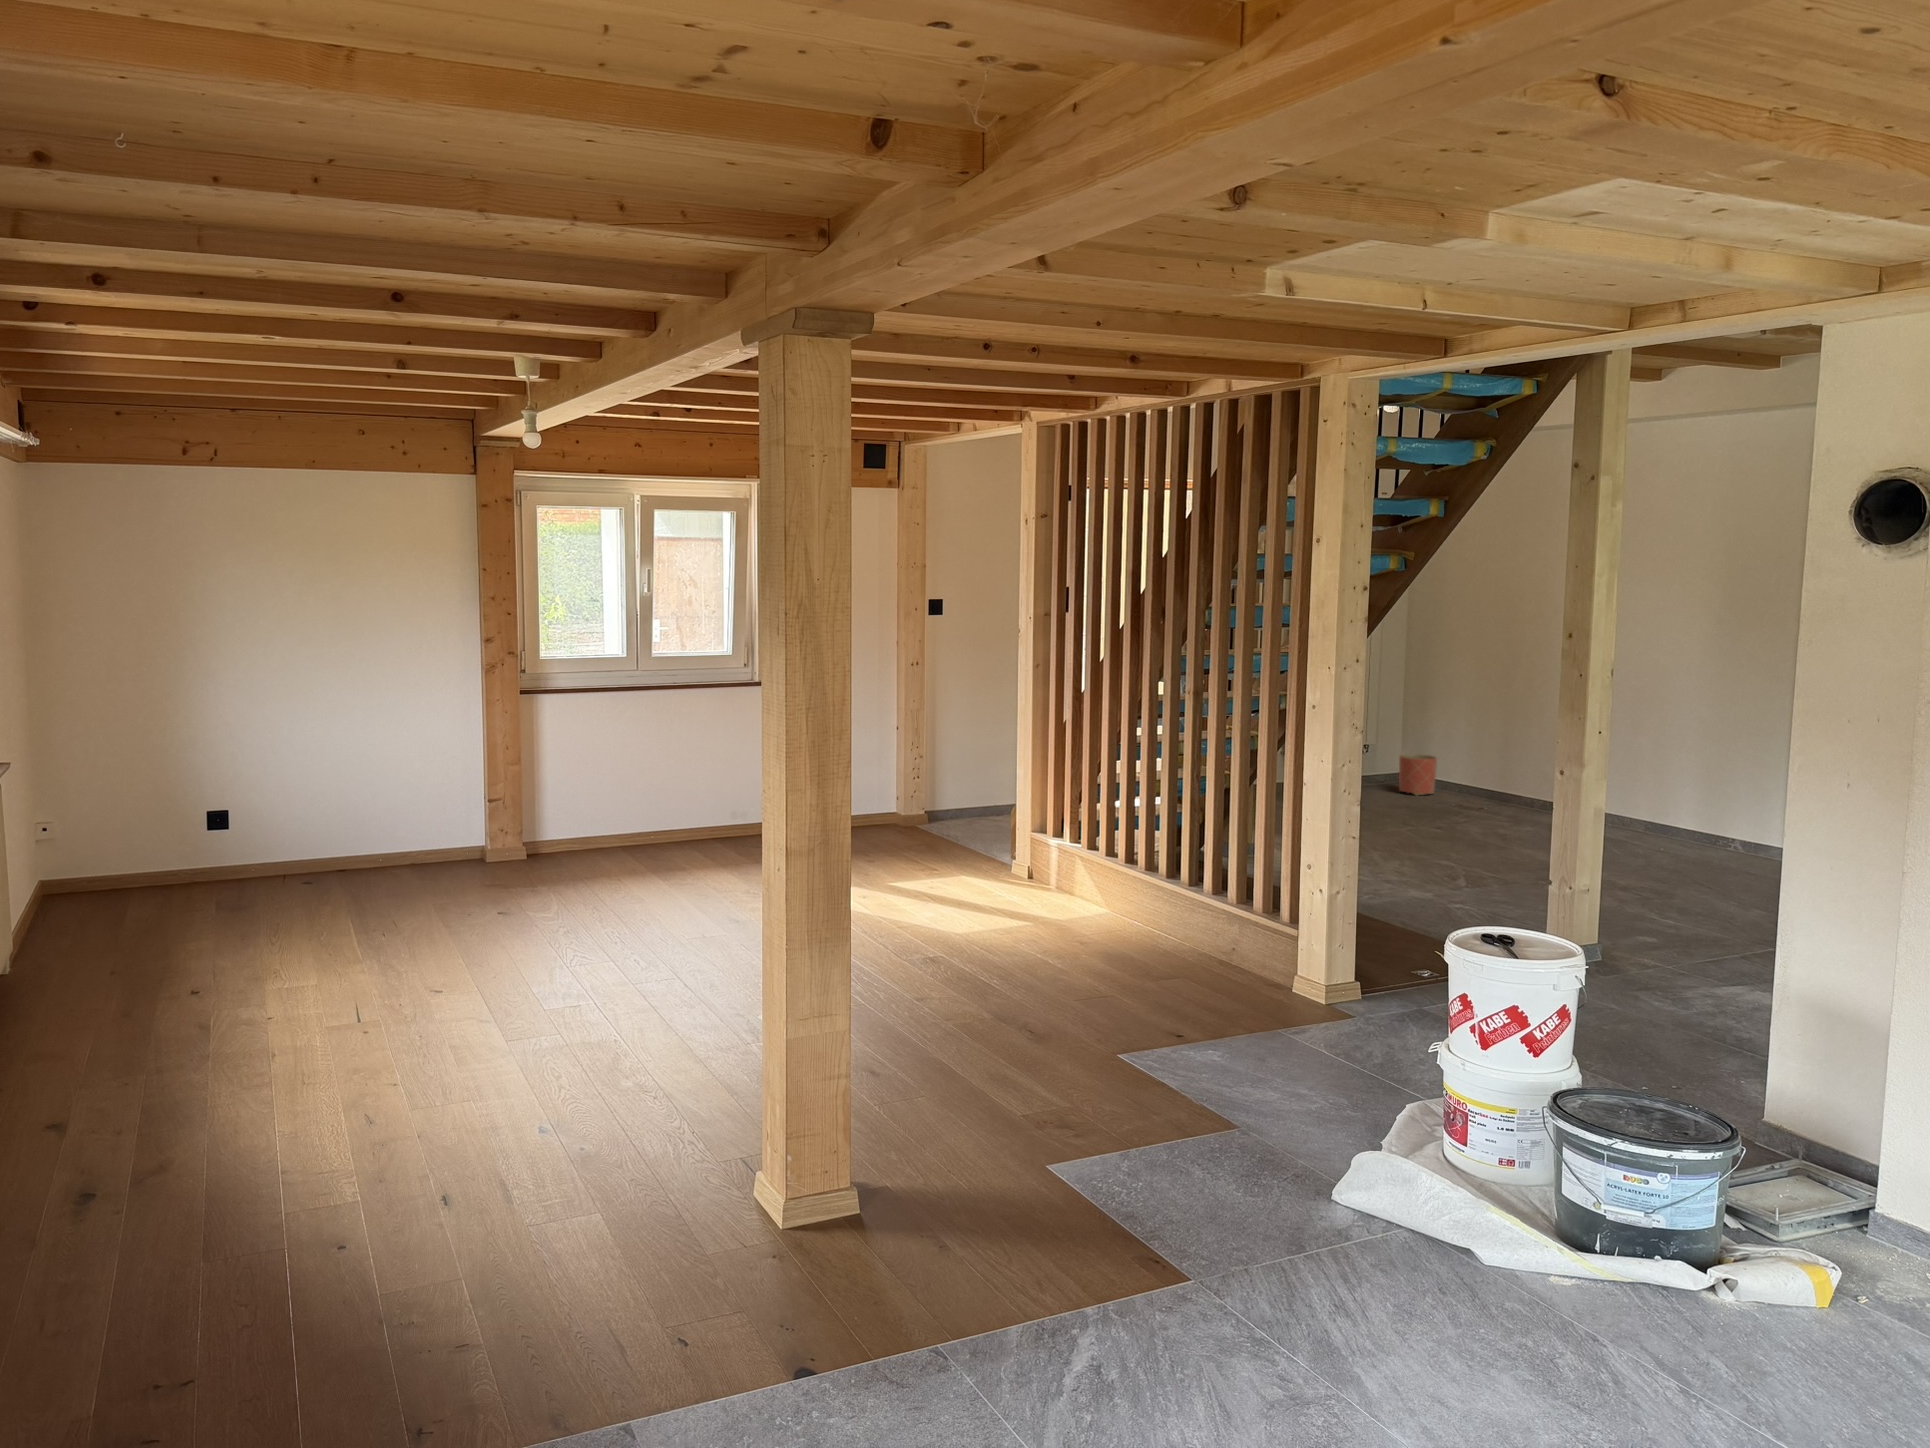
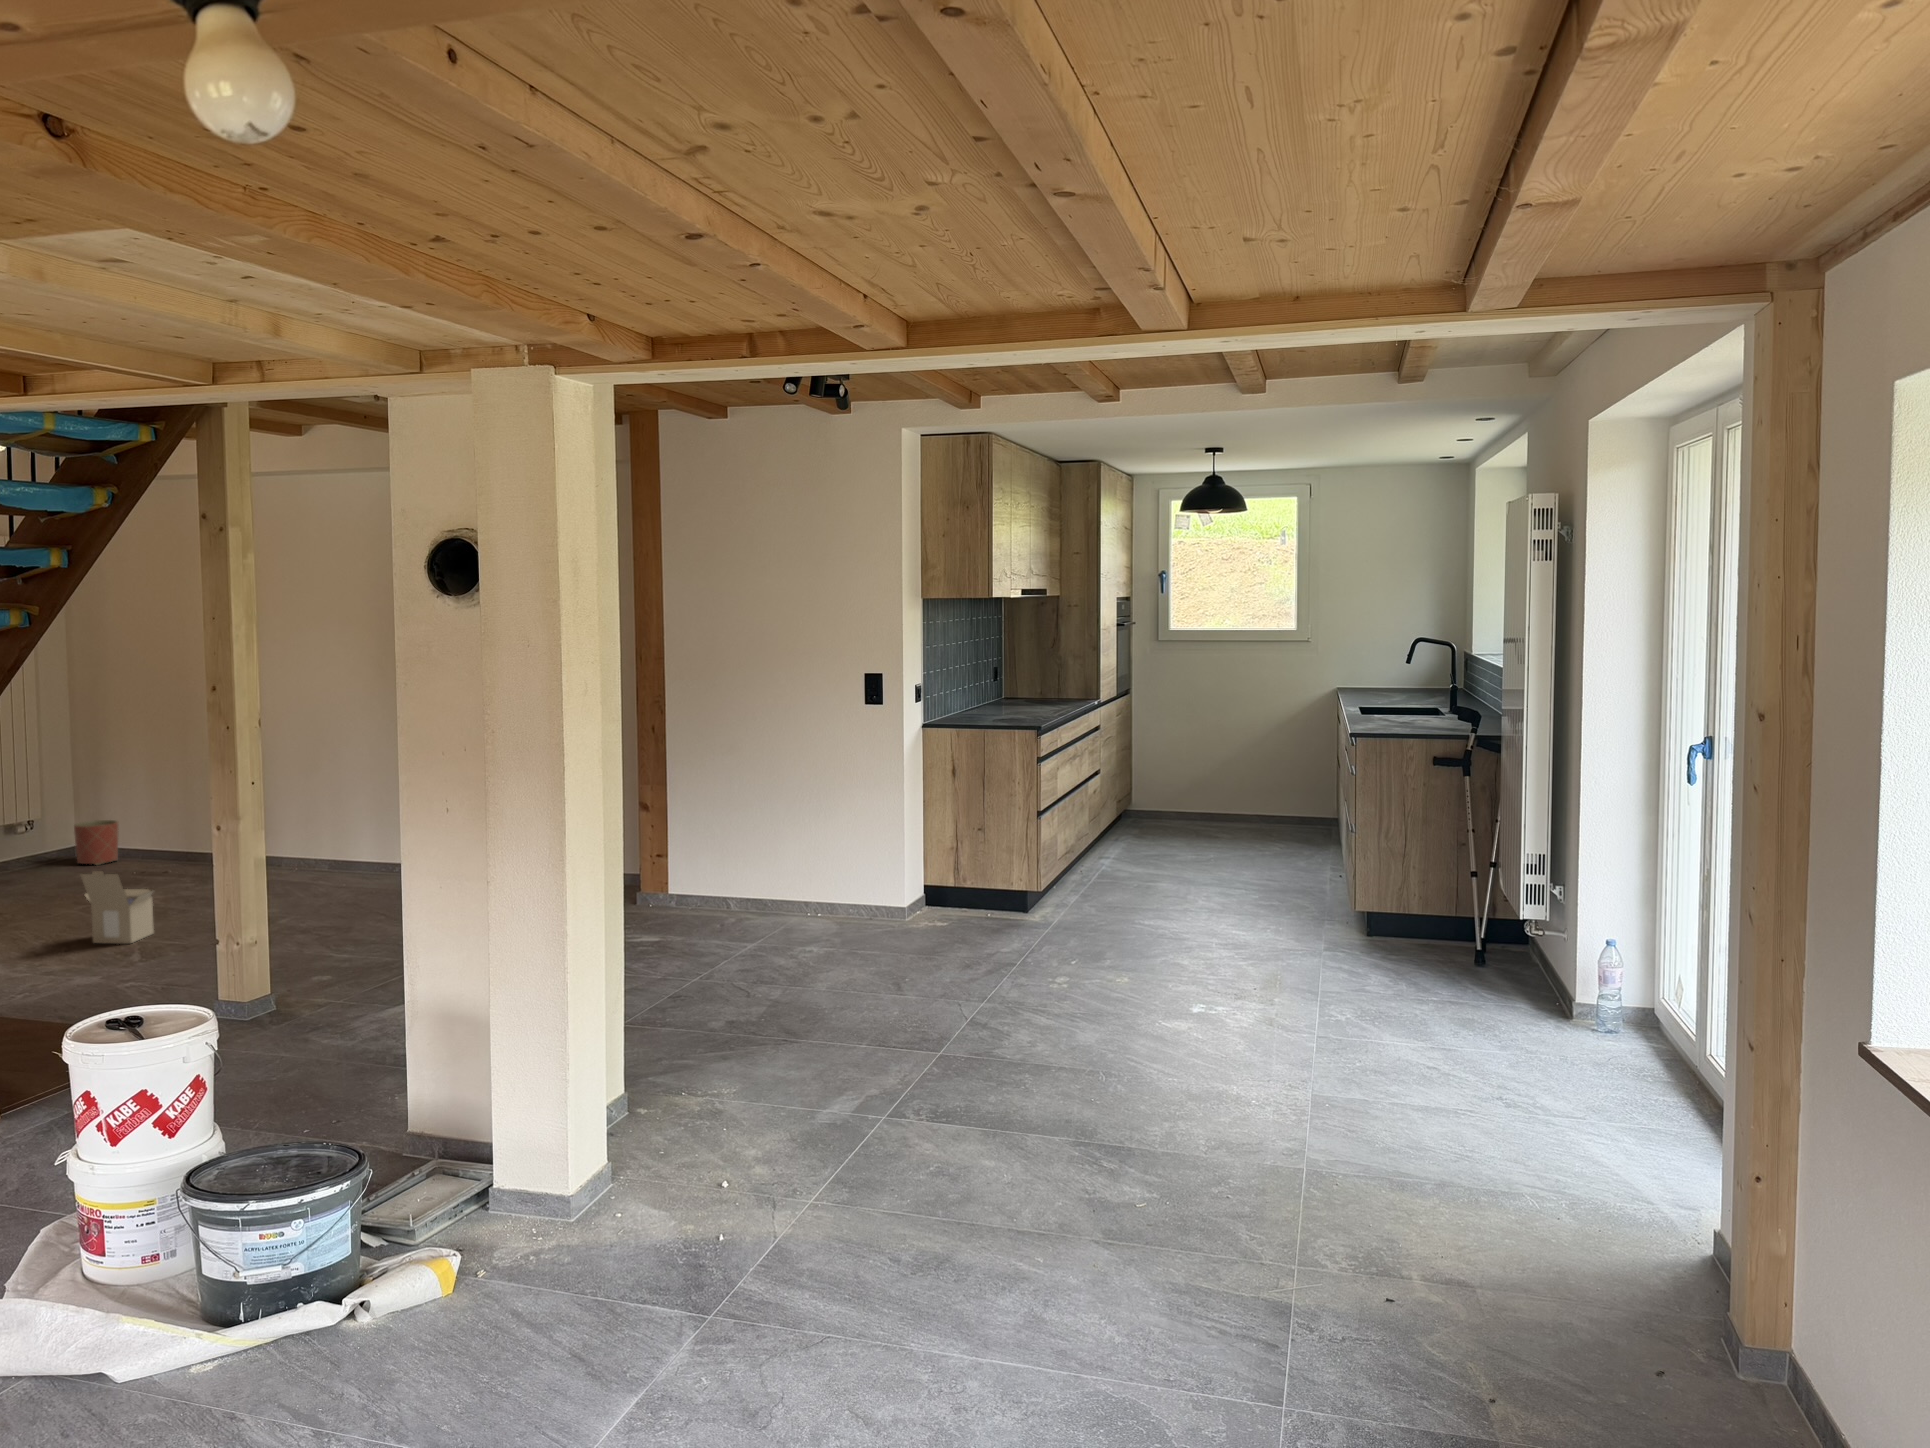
cardboard box: none [1416,799,1479,872] -> present [81,871,154,944]

